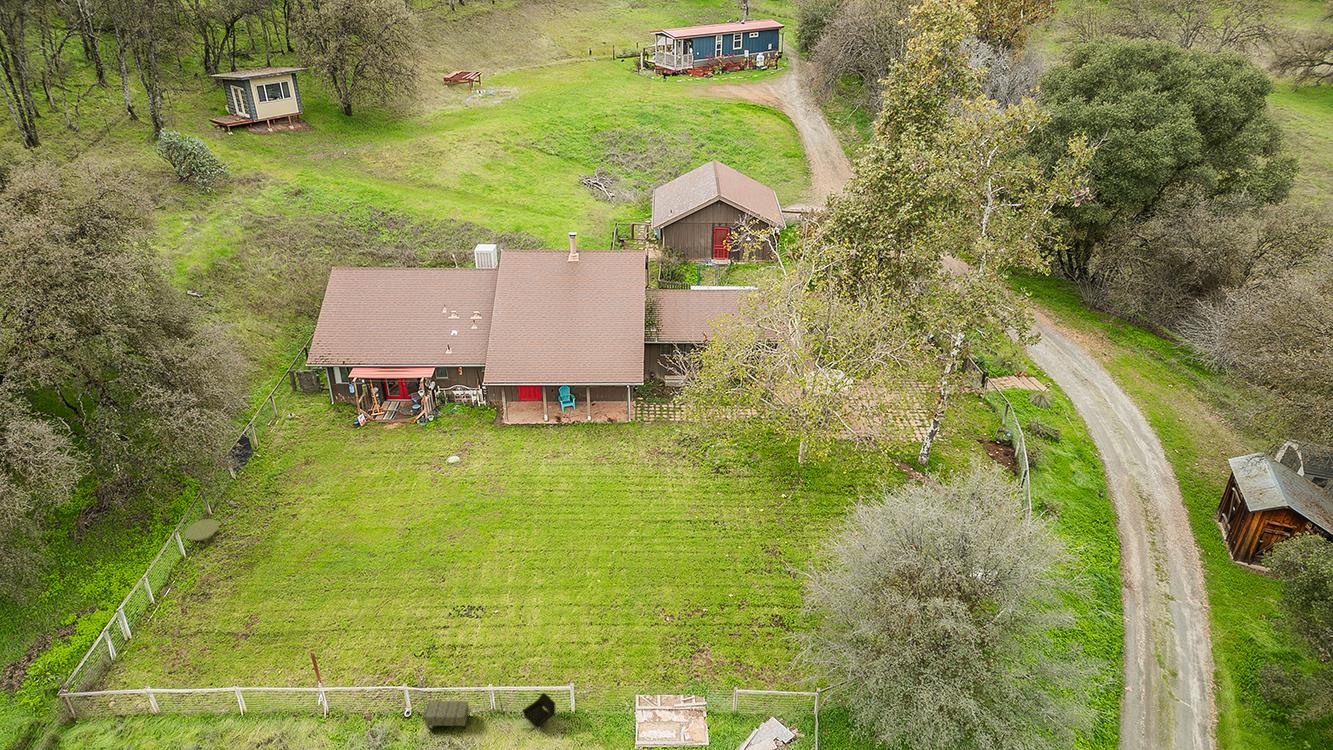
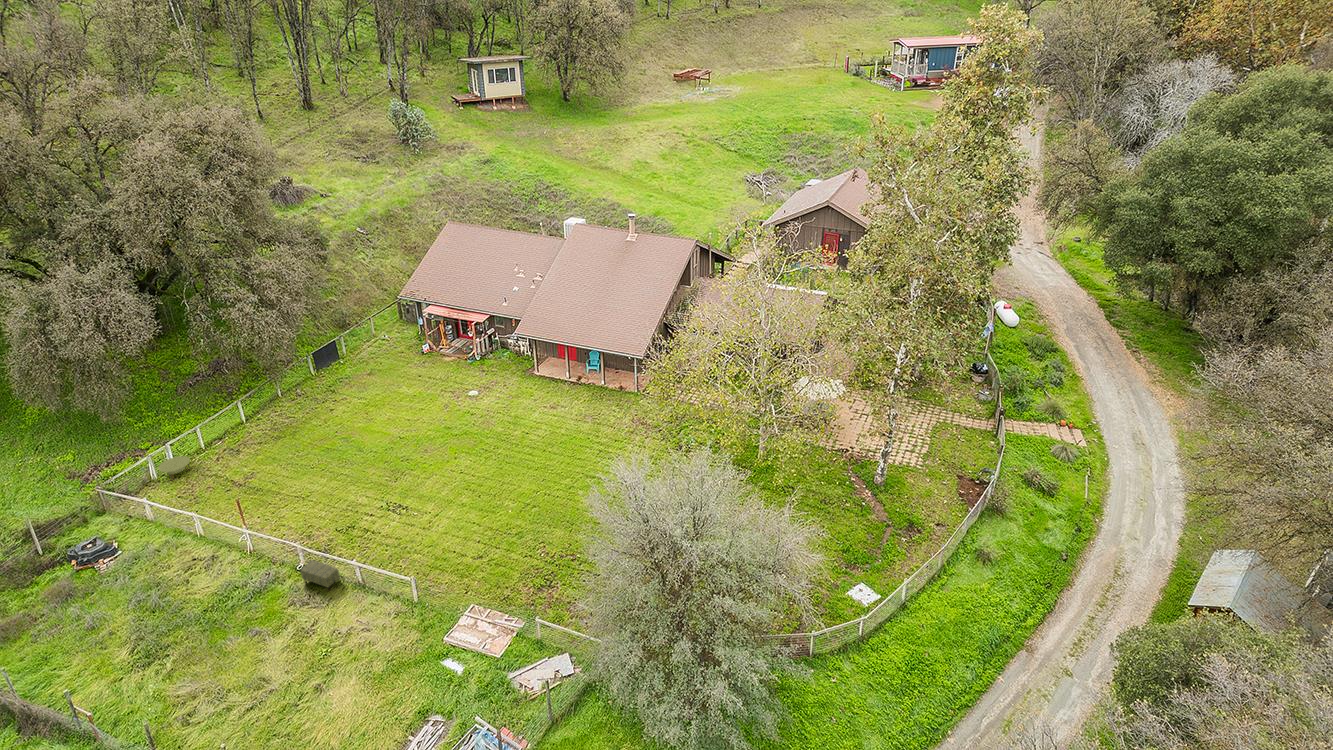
round table: present [185,519,219,546] -> present [158,456,191,481]
lounge chair: present [523,693,555,731] -> none [371,578,396,611]

